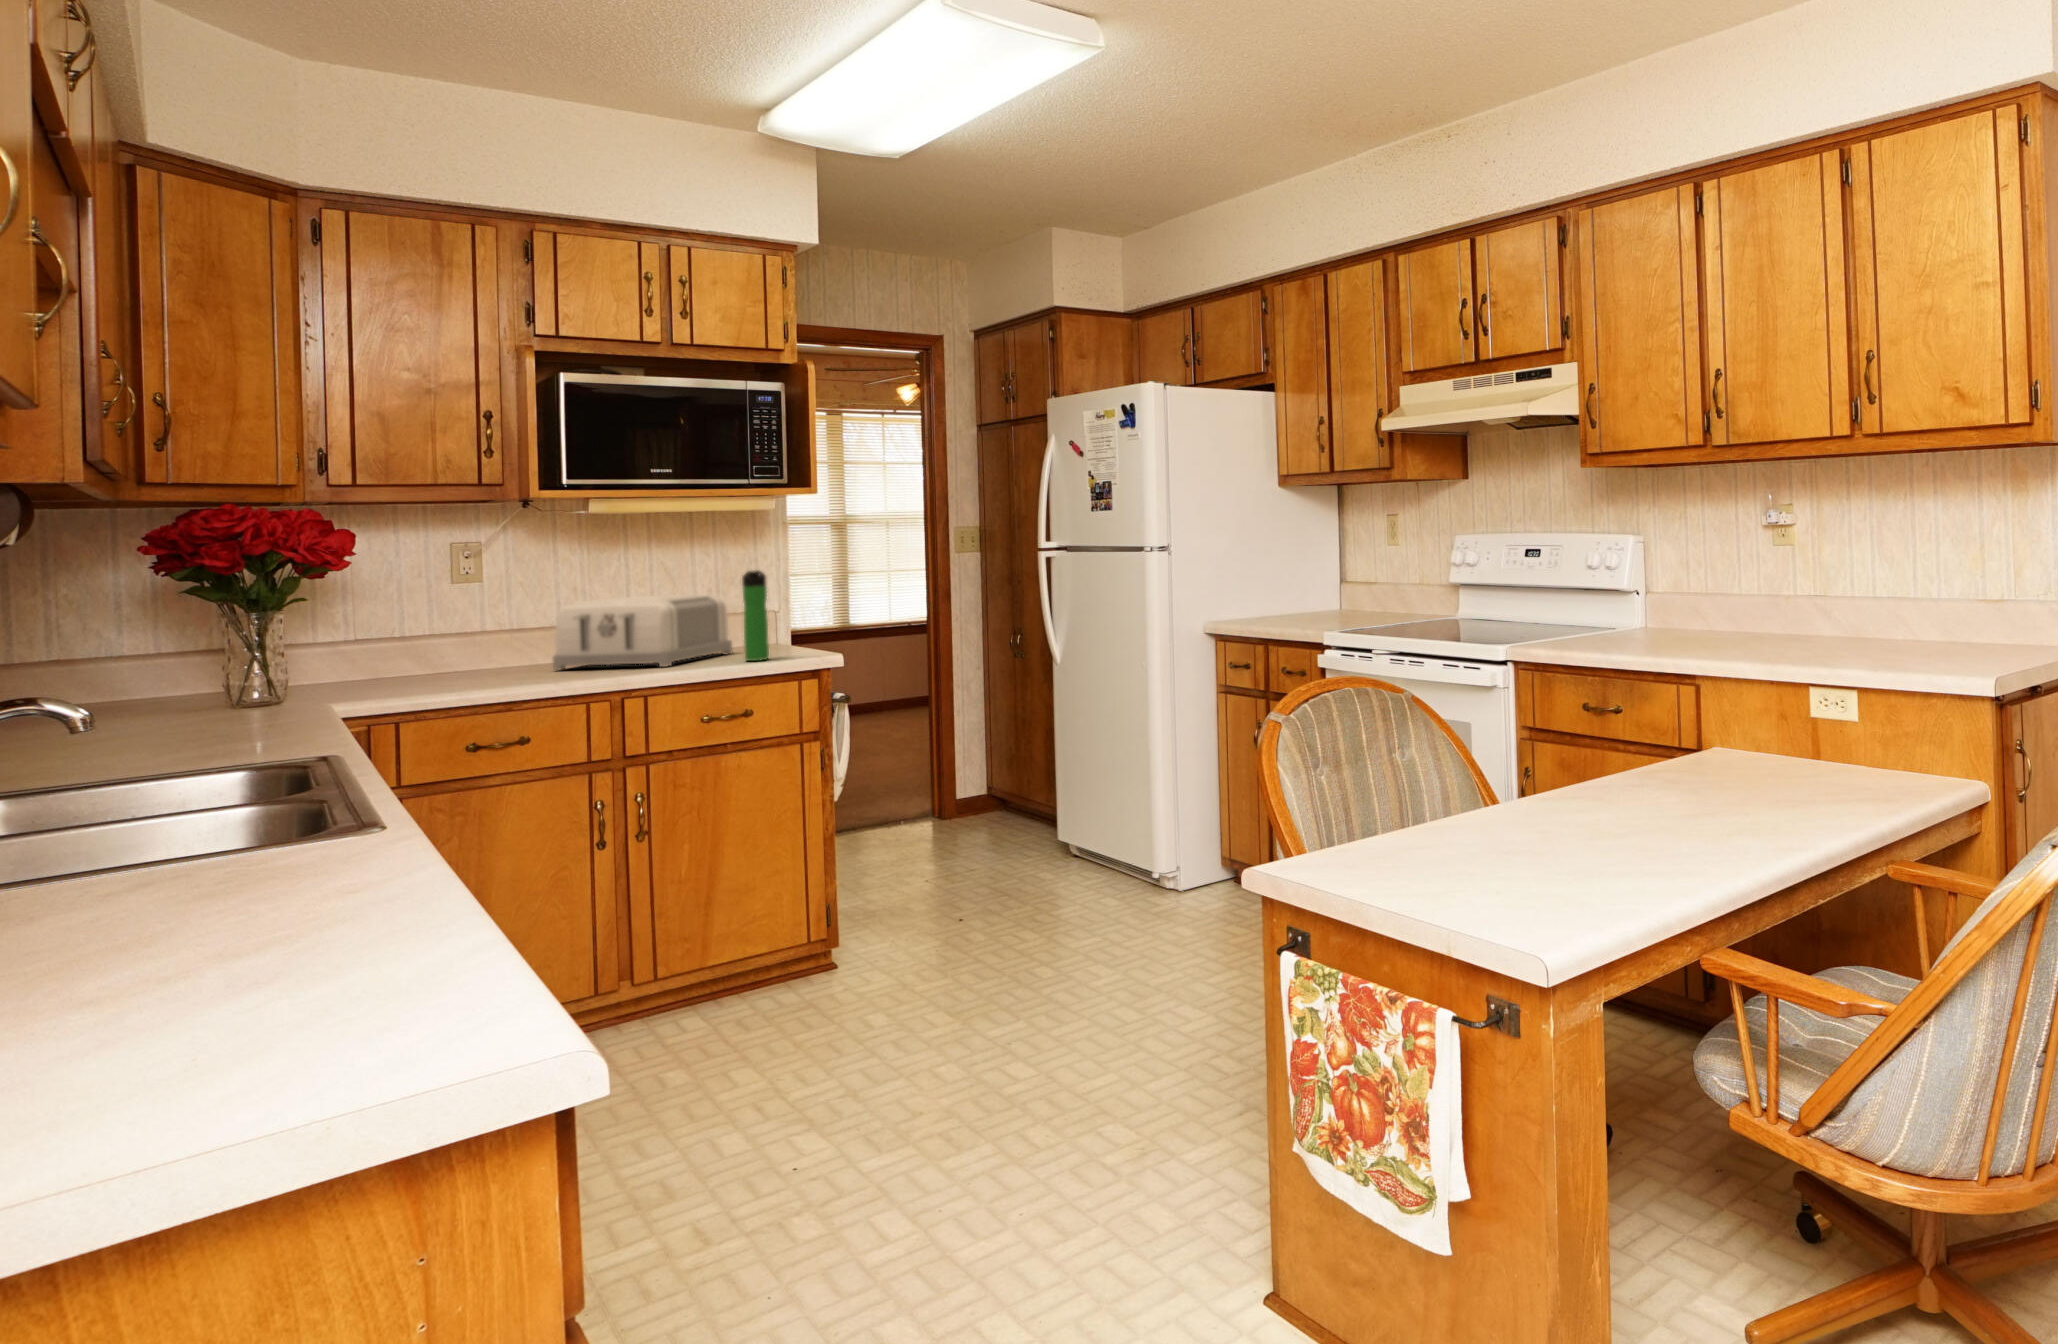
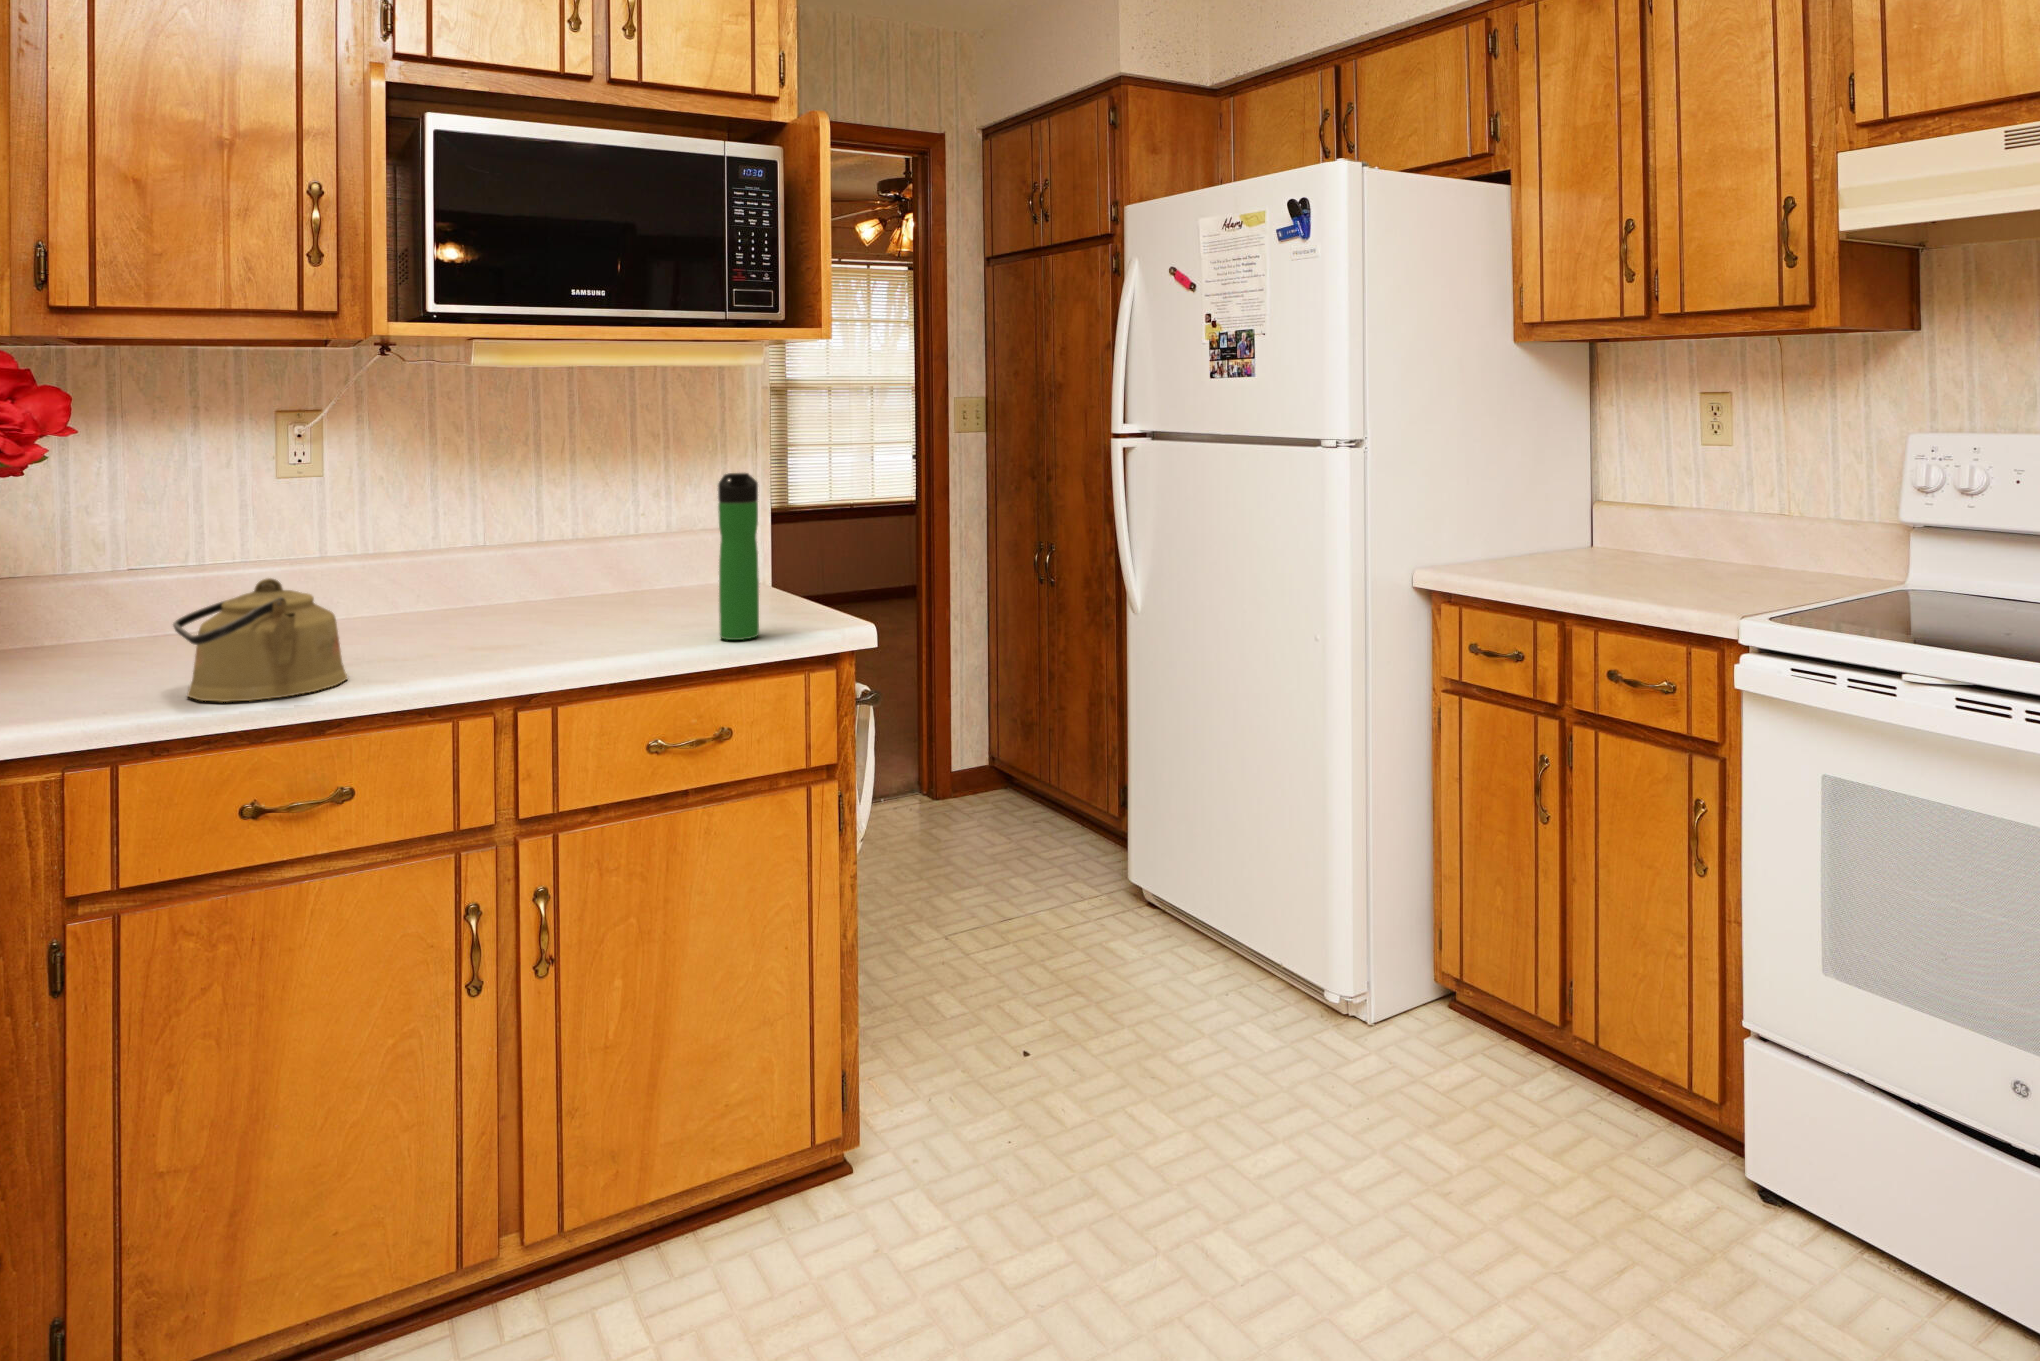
toaster: present [553,595,733,670] -> none [409,507,692,646]
kettle: none [419,630,523,691] -> present [173,578,347,702]

